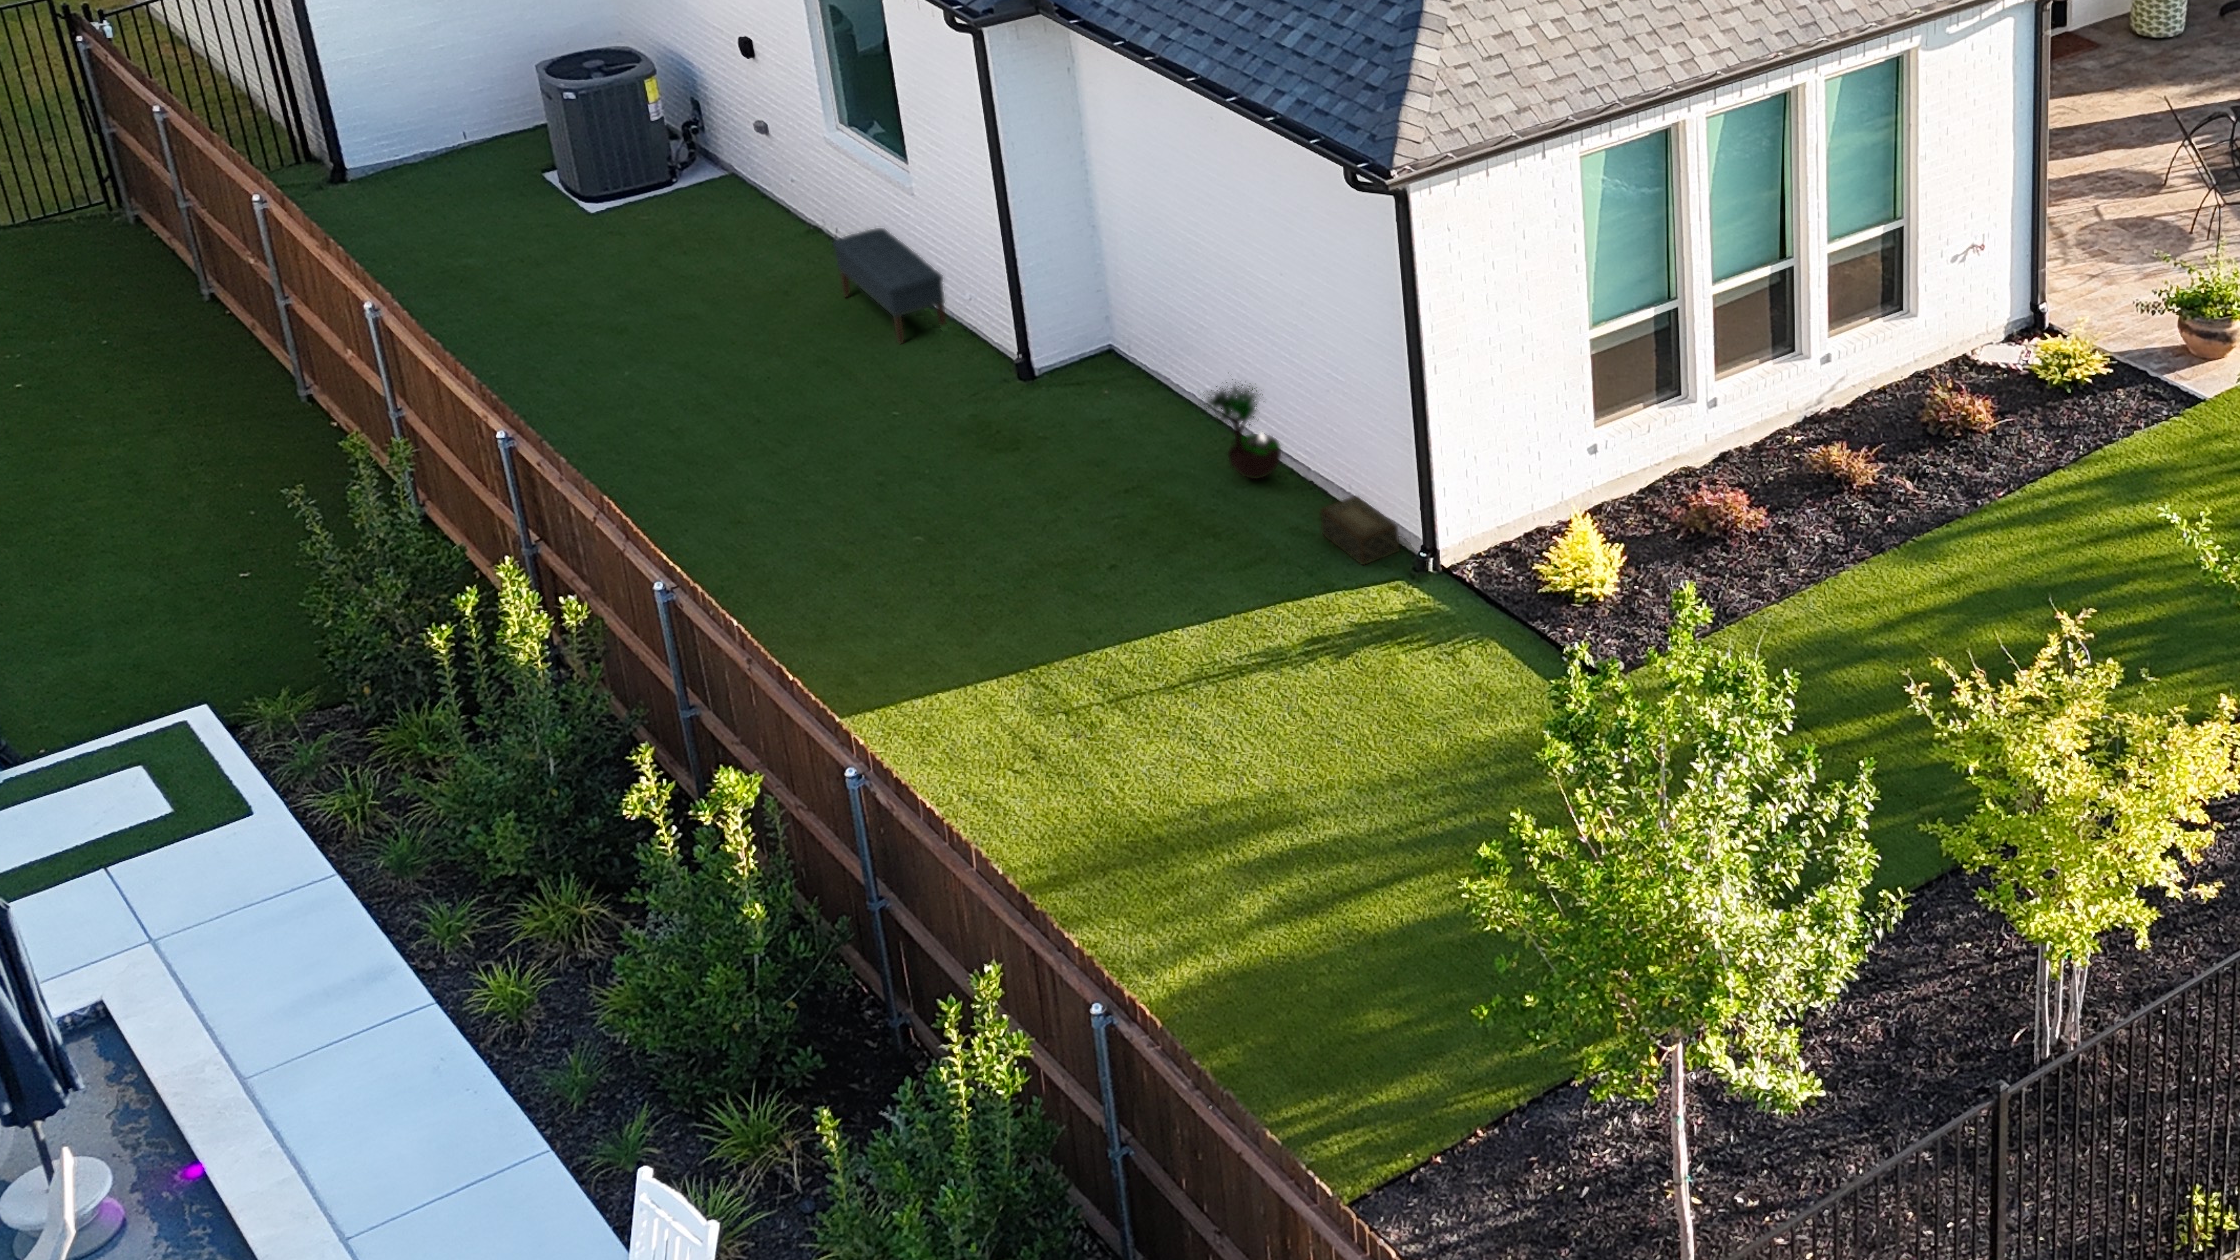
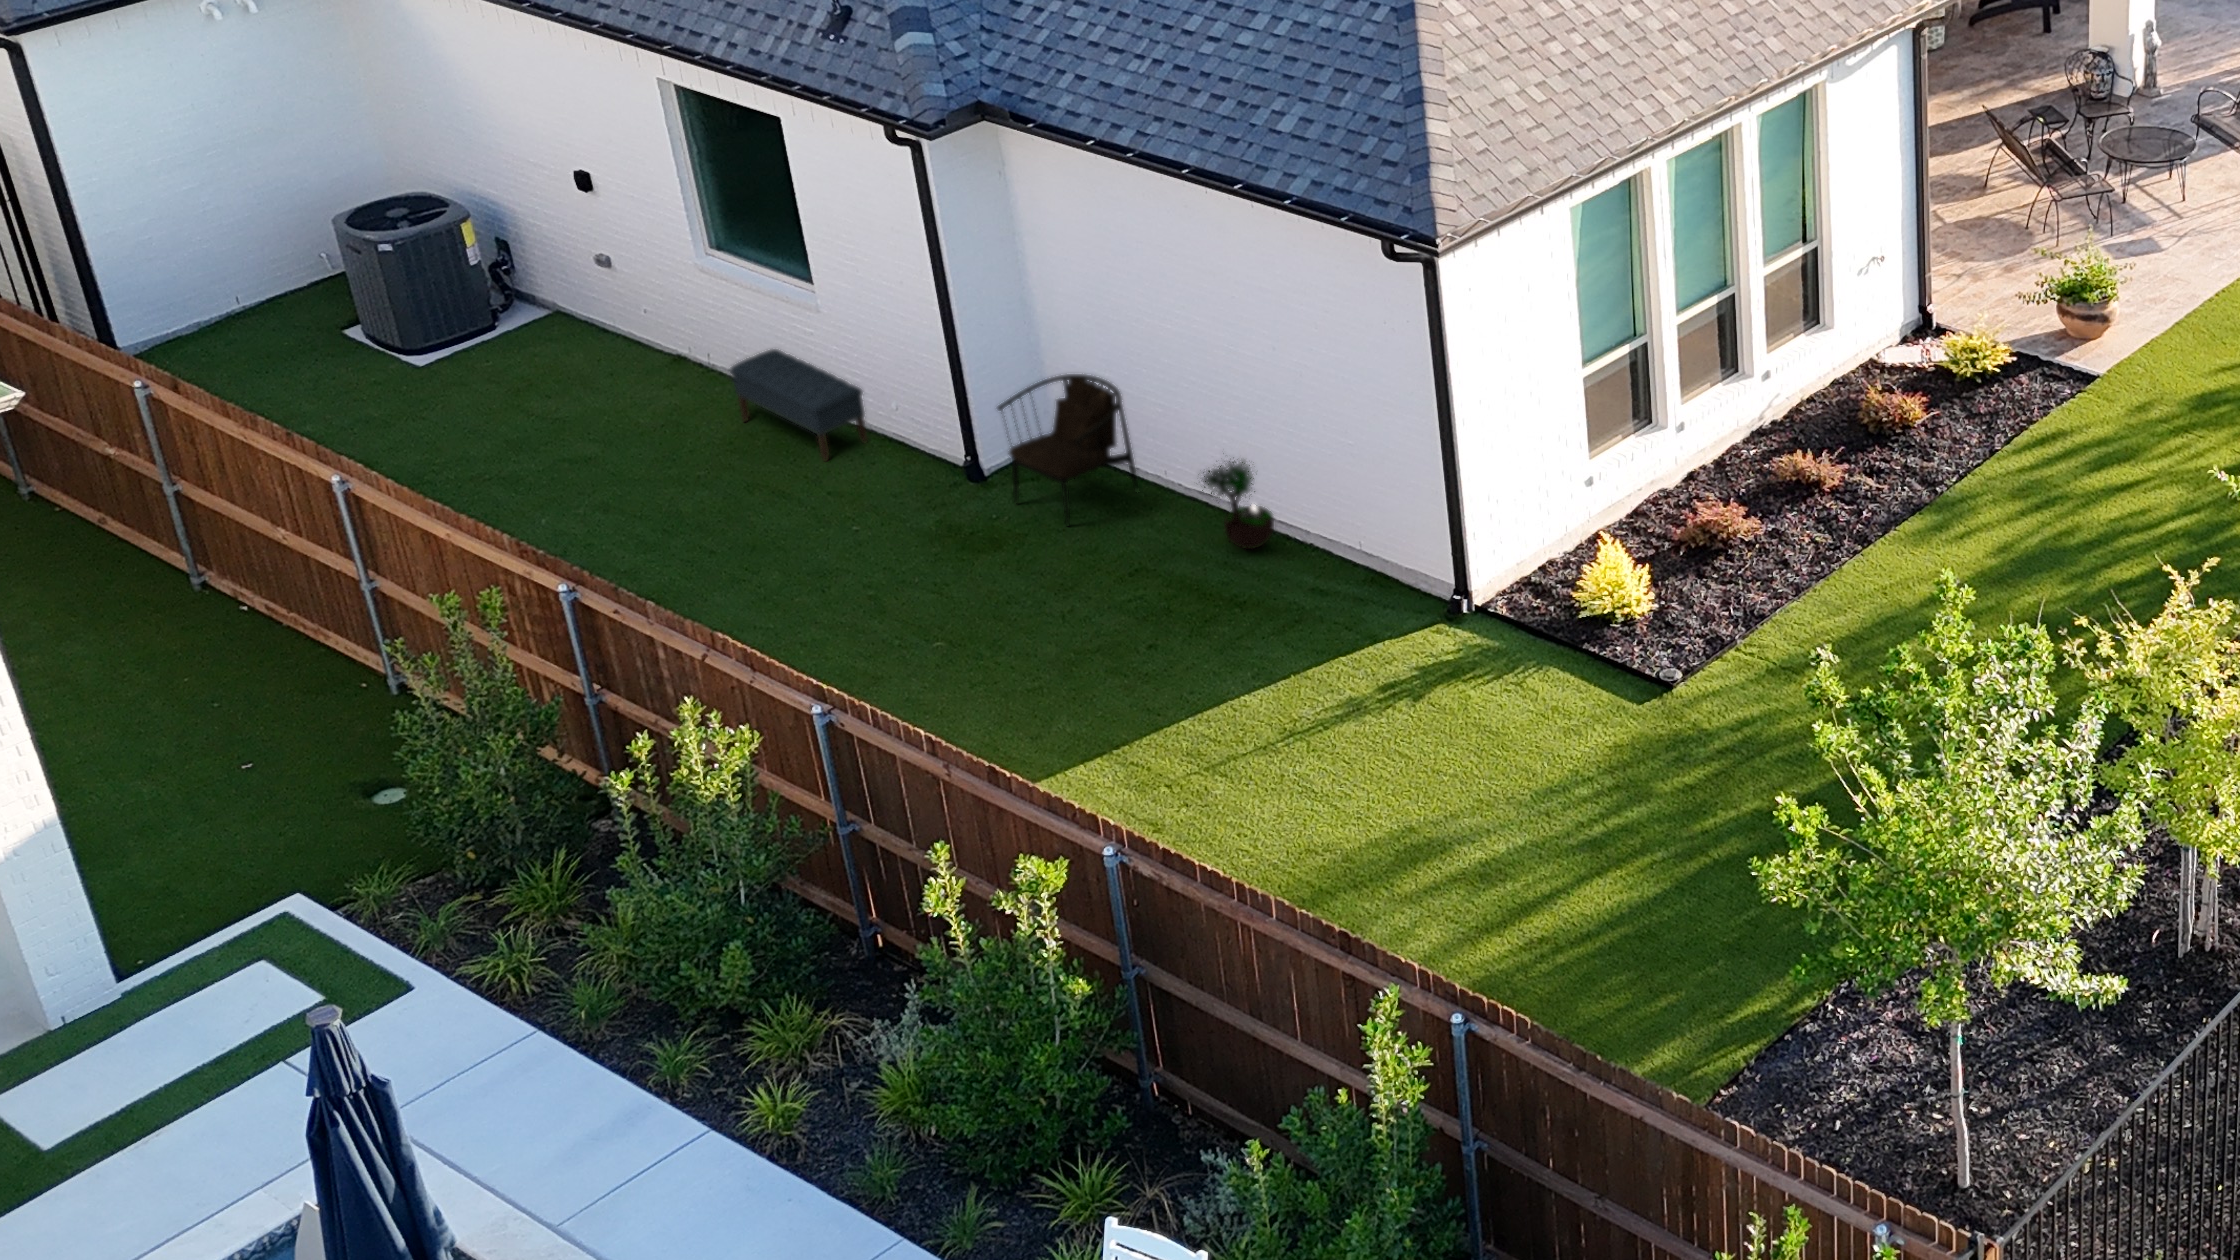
armchair: none [1041,280,1175,435] -> present [997,374,1138,525]
woven basket: present [1321,496,1400,564] -> none [1339,552,1422,616]

